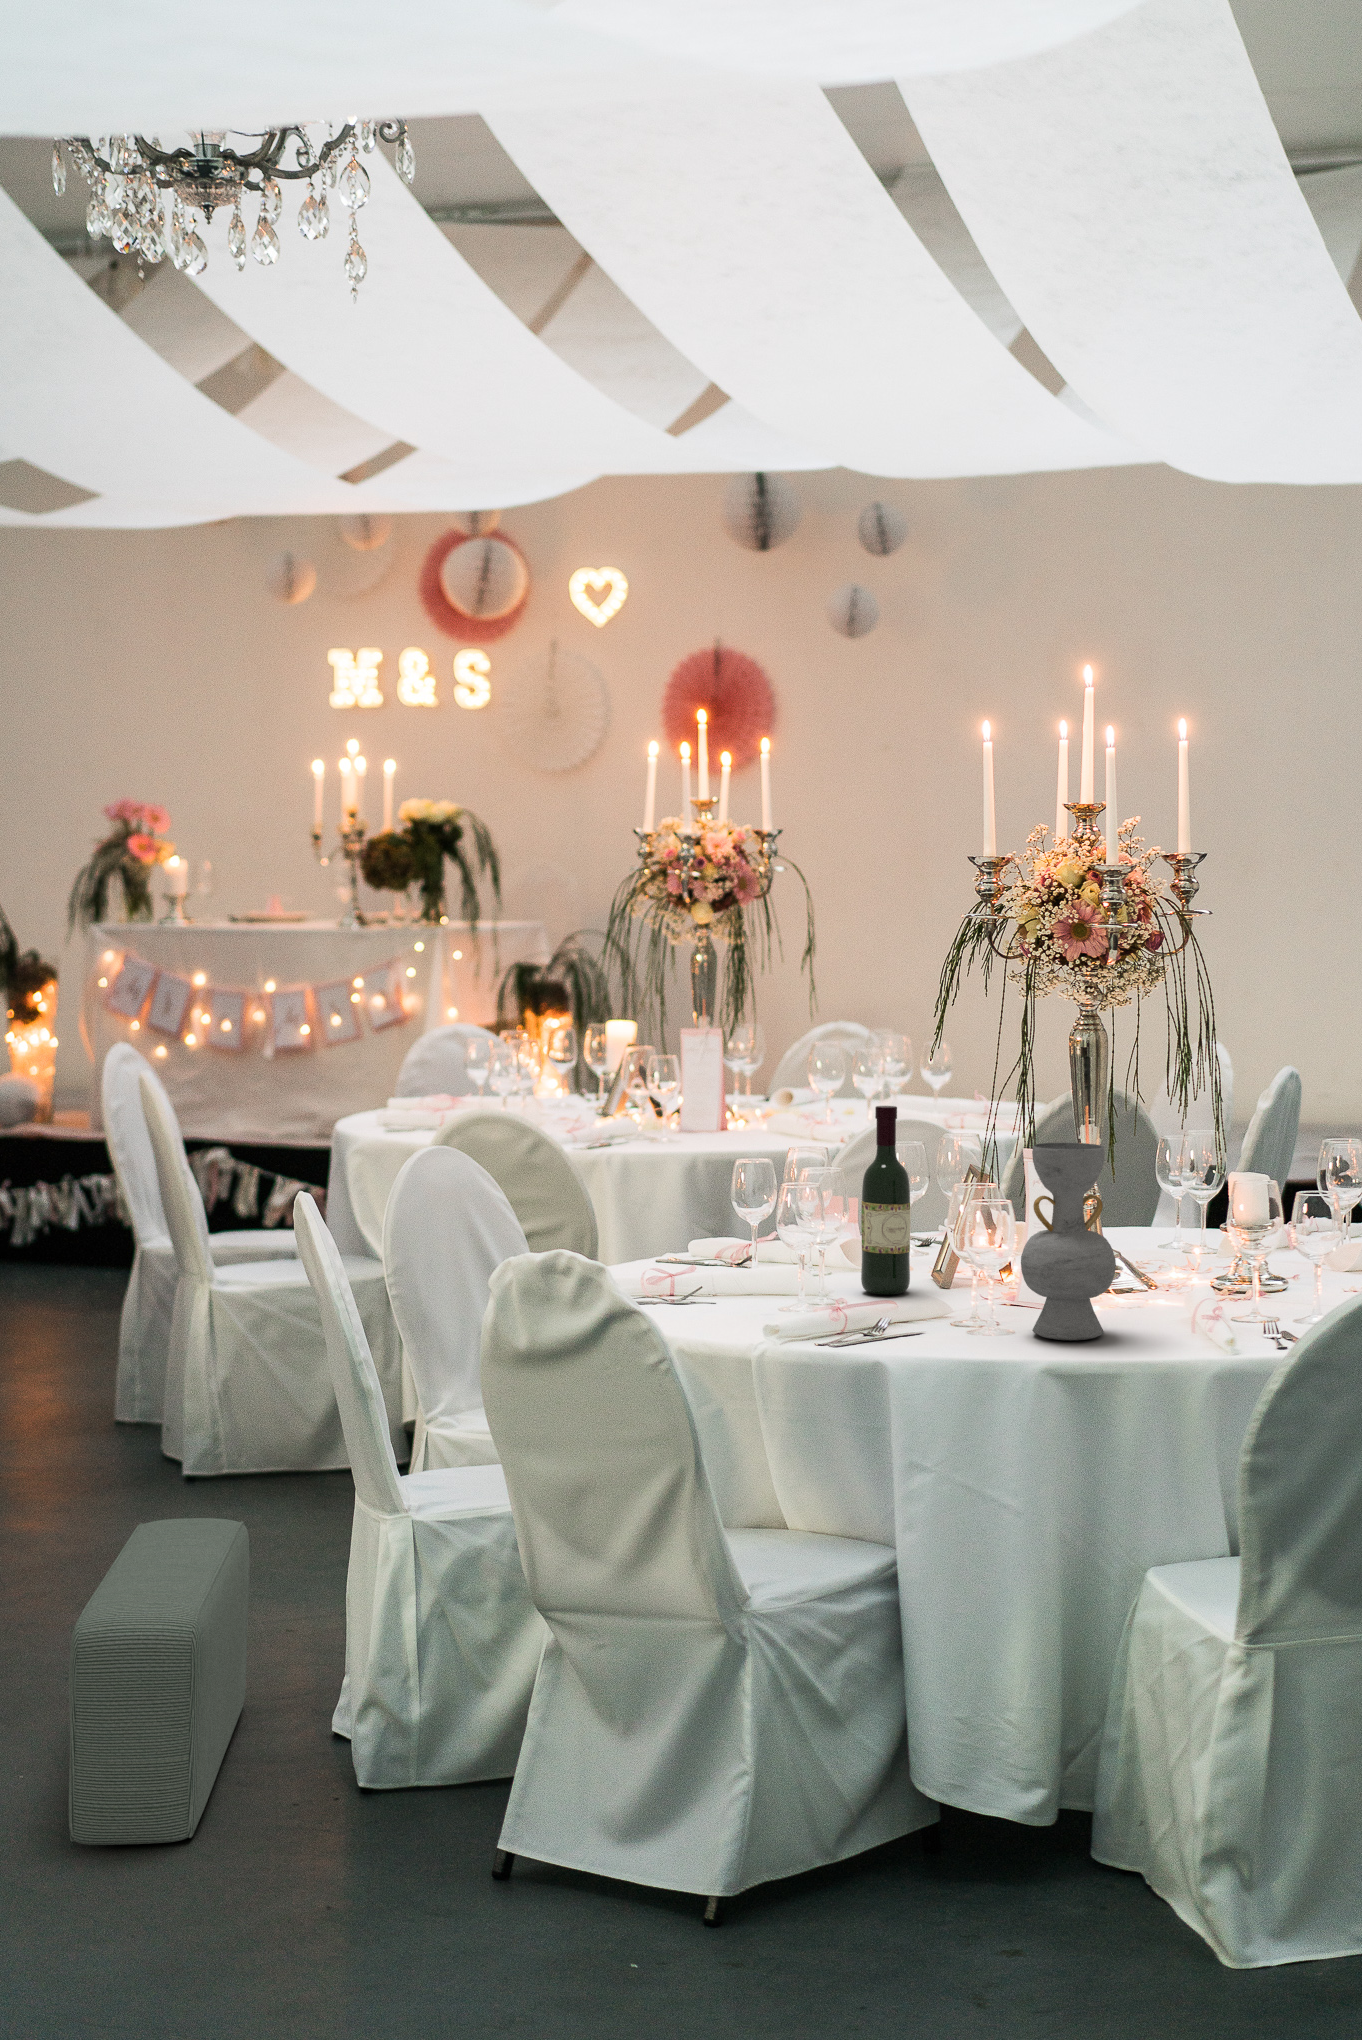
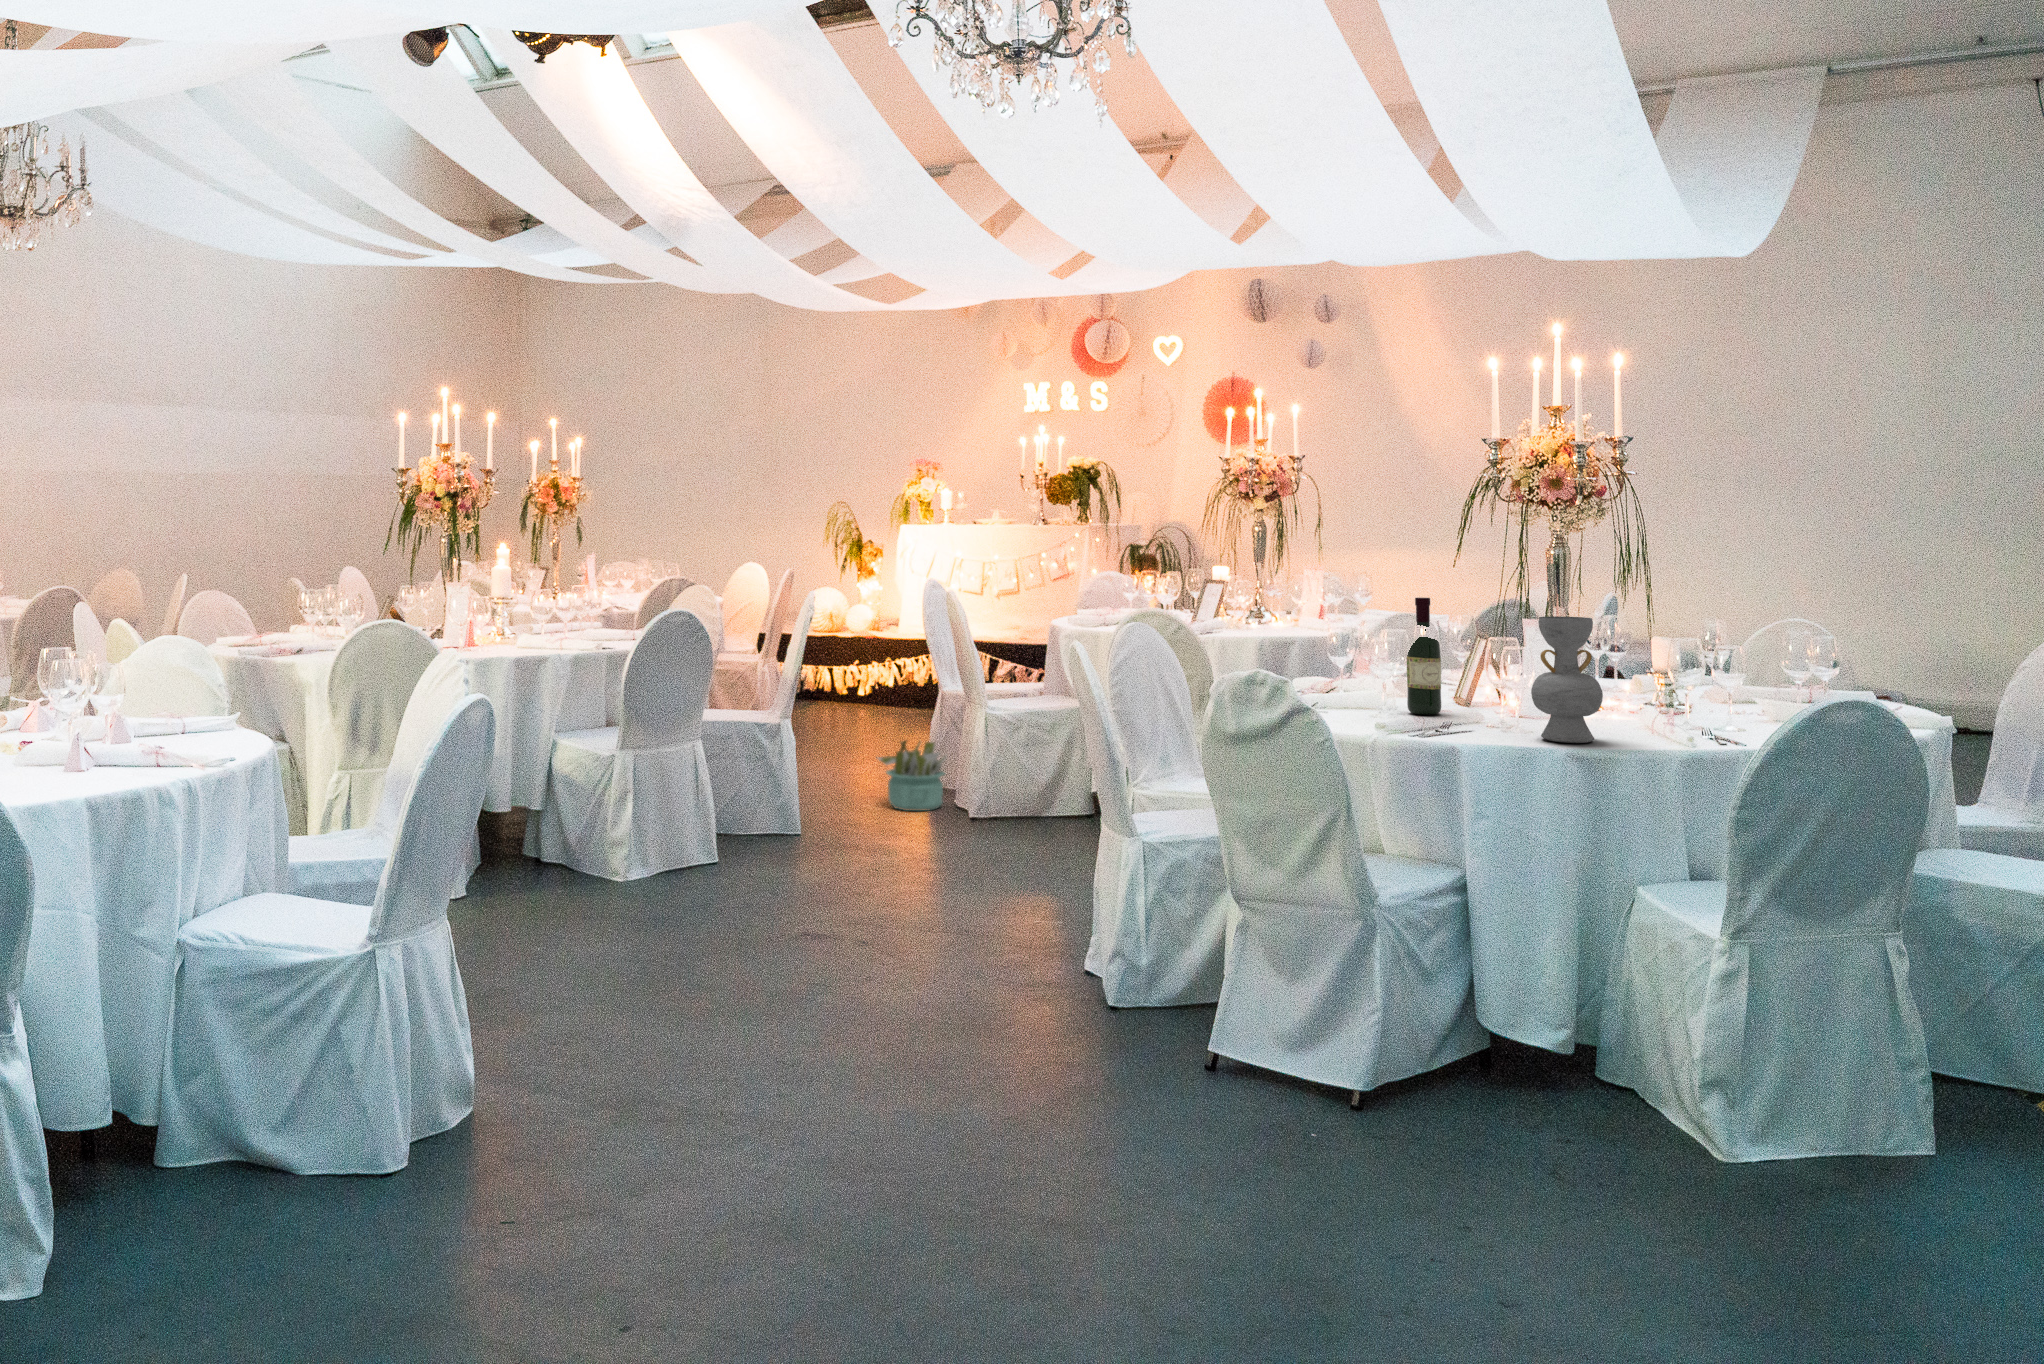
decorative plant: none [11,1339,147,1474] -> present [878,741,946,811]
pouf: present [69,1518,250,1845] -> none [937,828,1025,1001]

